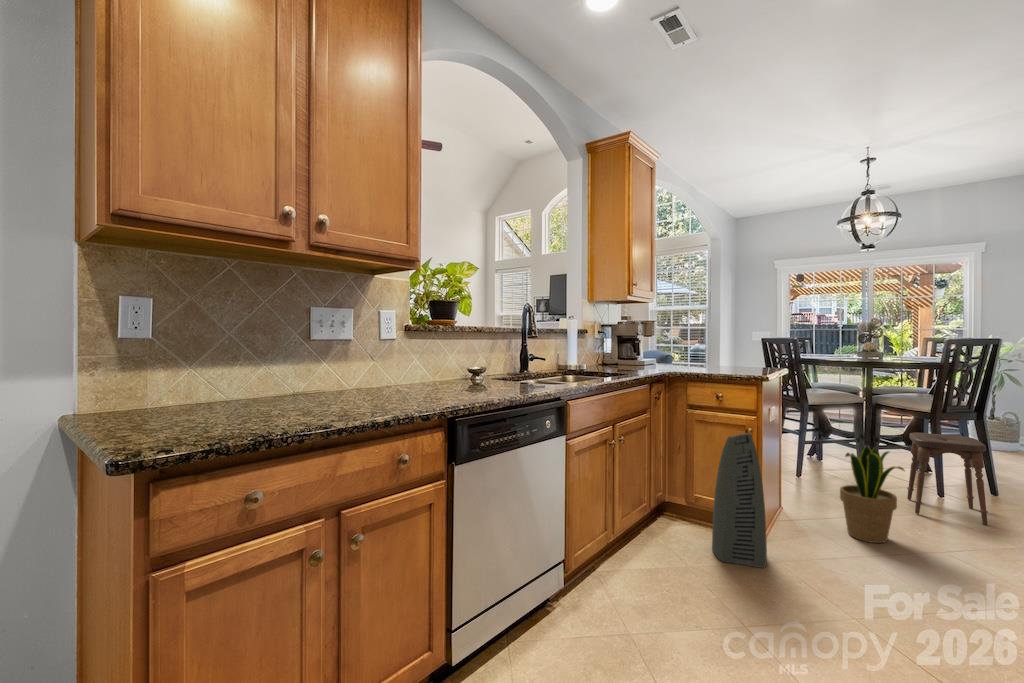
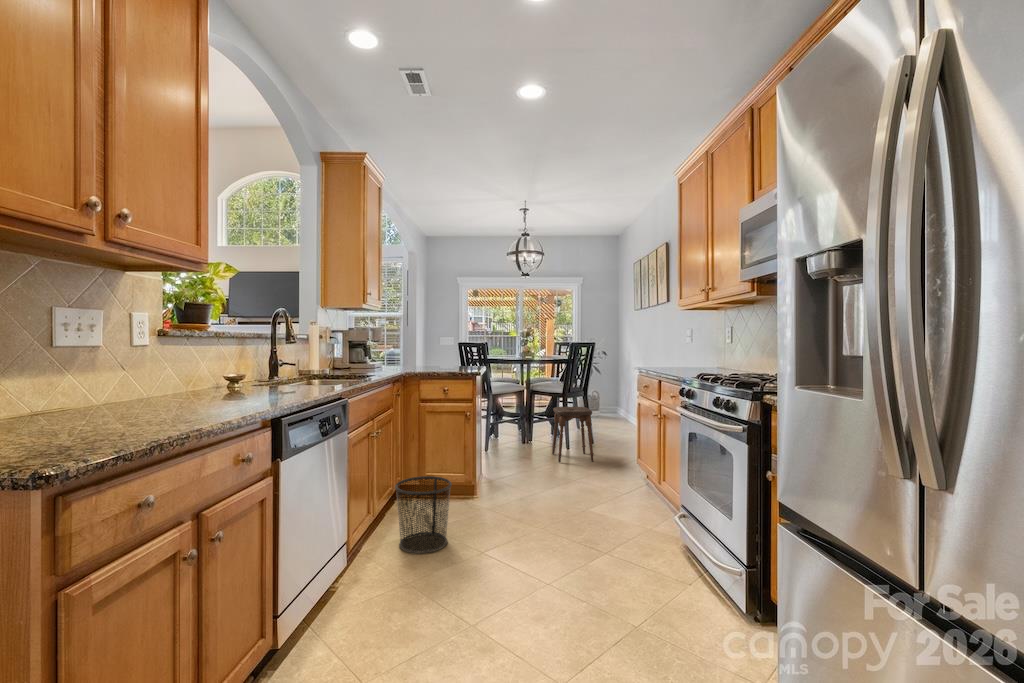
air purifier: present [712,433,767,568] -> none [444,417,485,520]
potted plant: present [840,446,904,543] -> none [521,418,558,485]
trash can: none [636,498,708,596] -> present [395,476,452,554]

